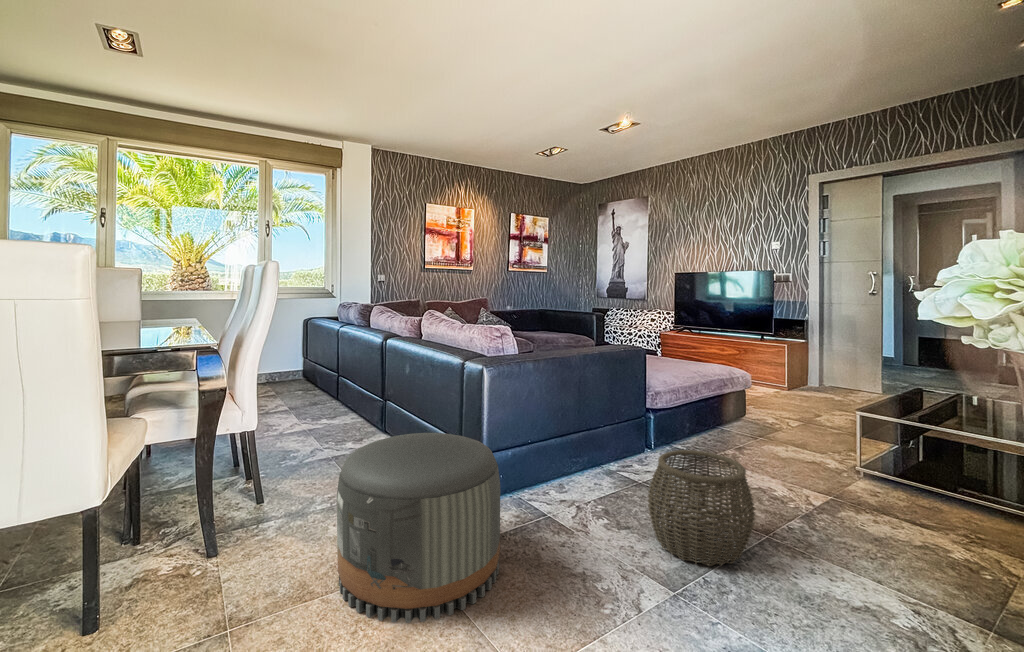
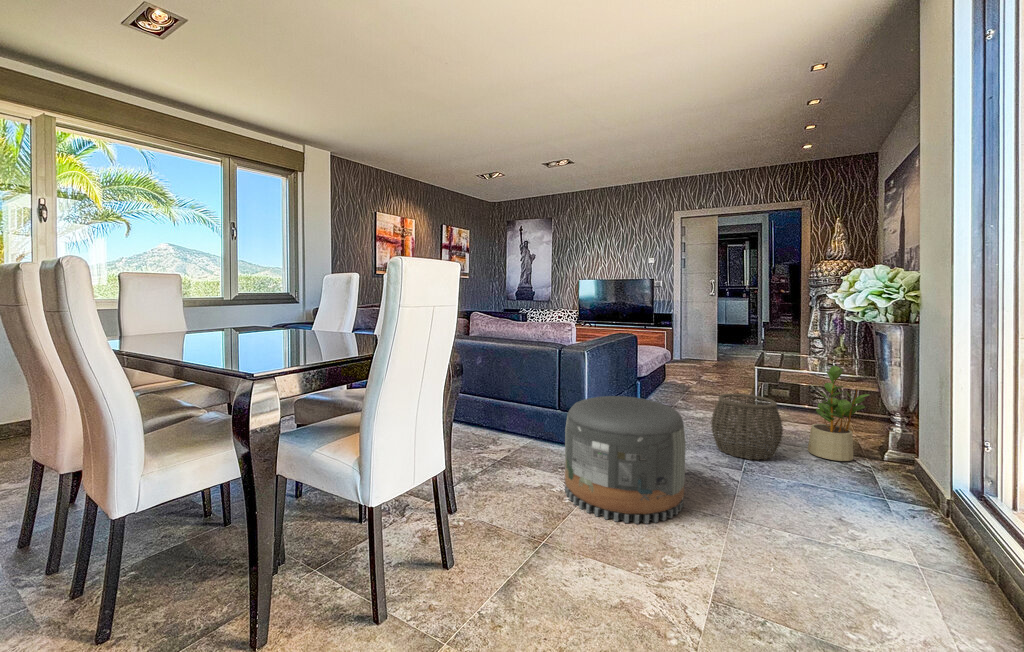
potted plant: none [812,425,929,602] -> present [808,366,869,461]

